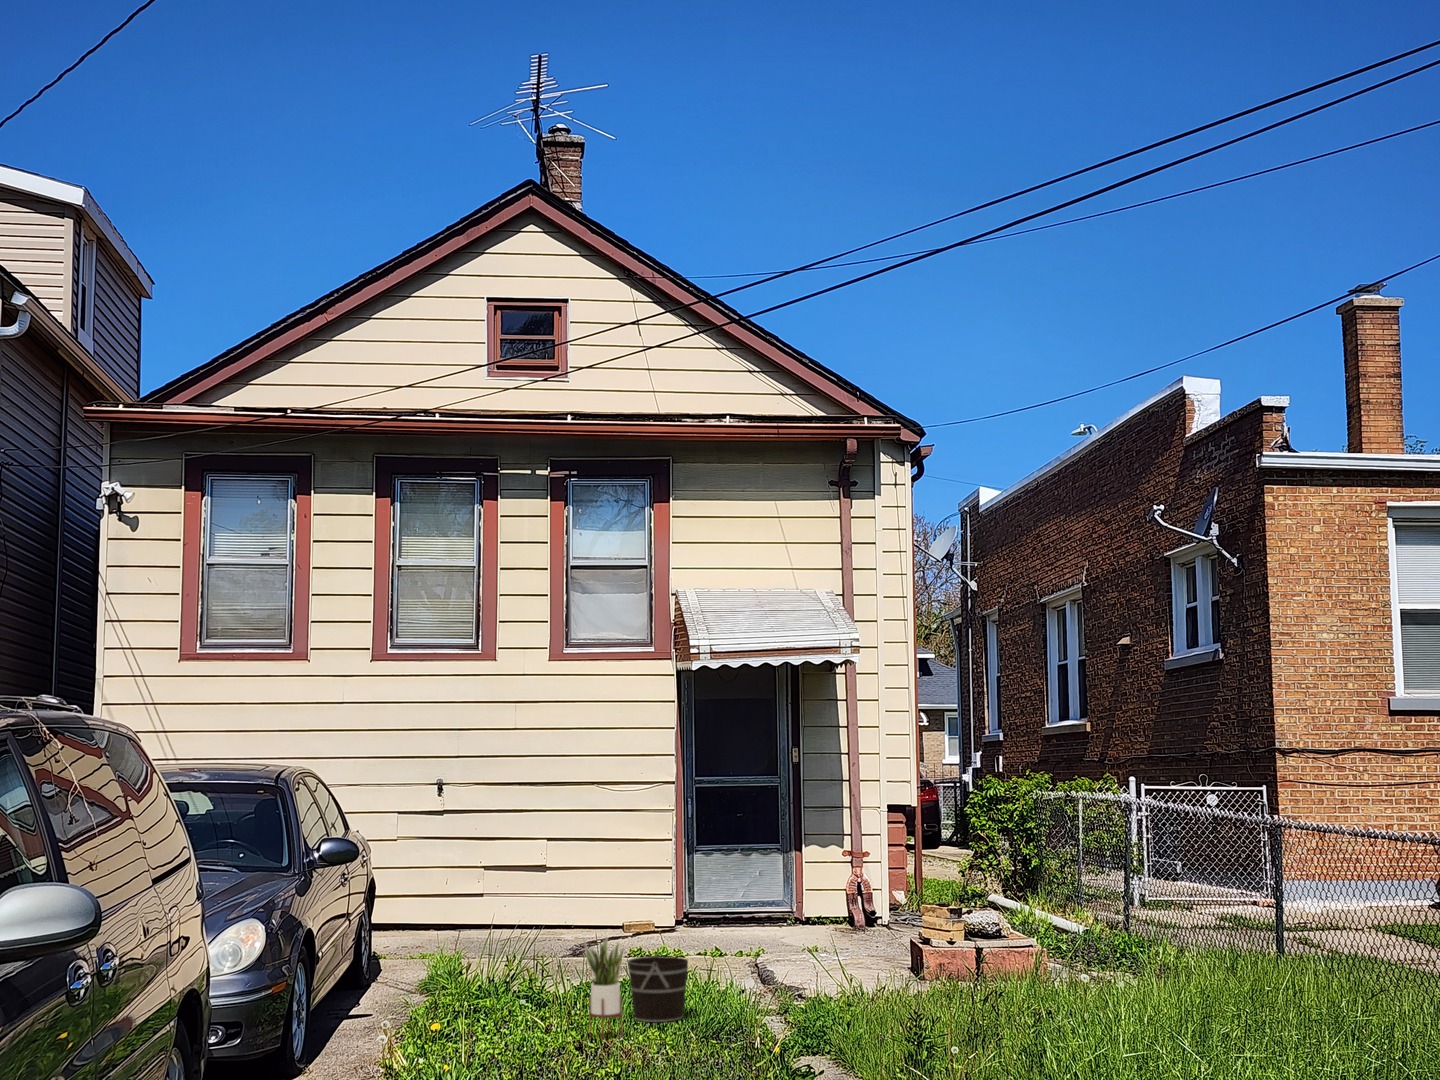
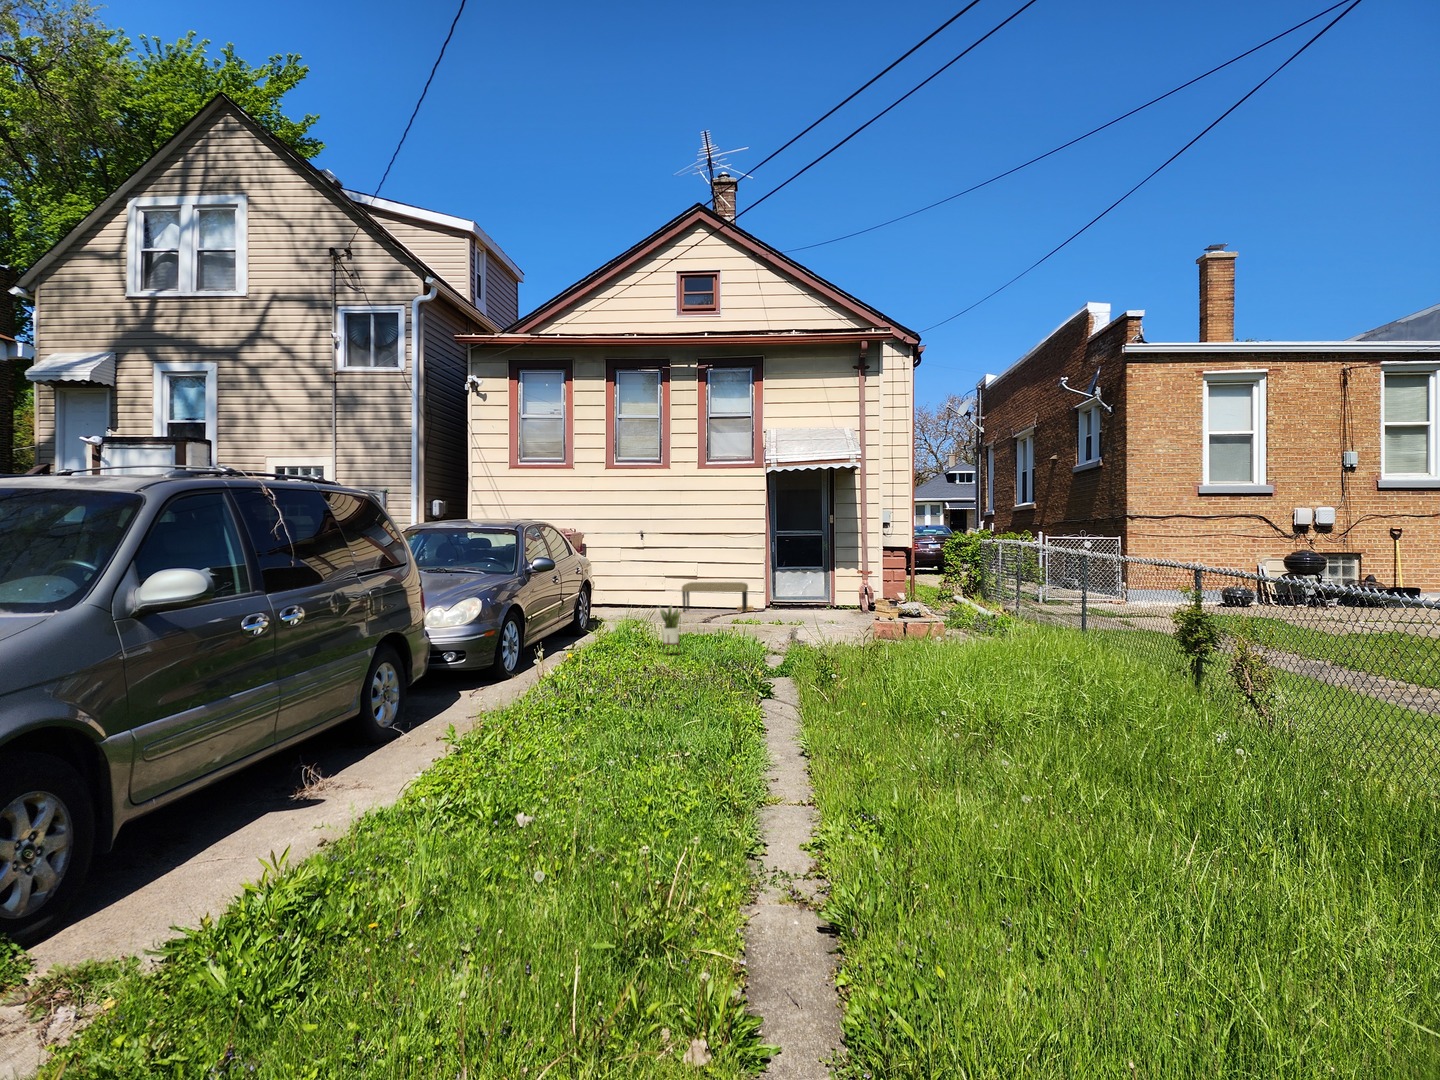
bench: none [520,876,643,938] -> present [682,582,748,612]
bucket: present [627,955,688,1022] -> none [689,615,721,649]

